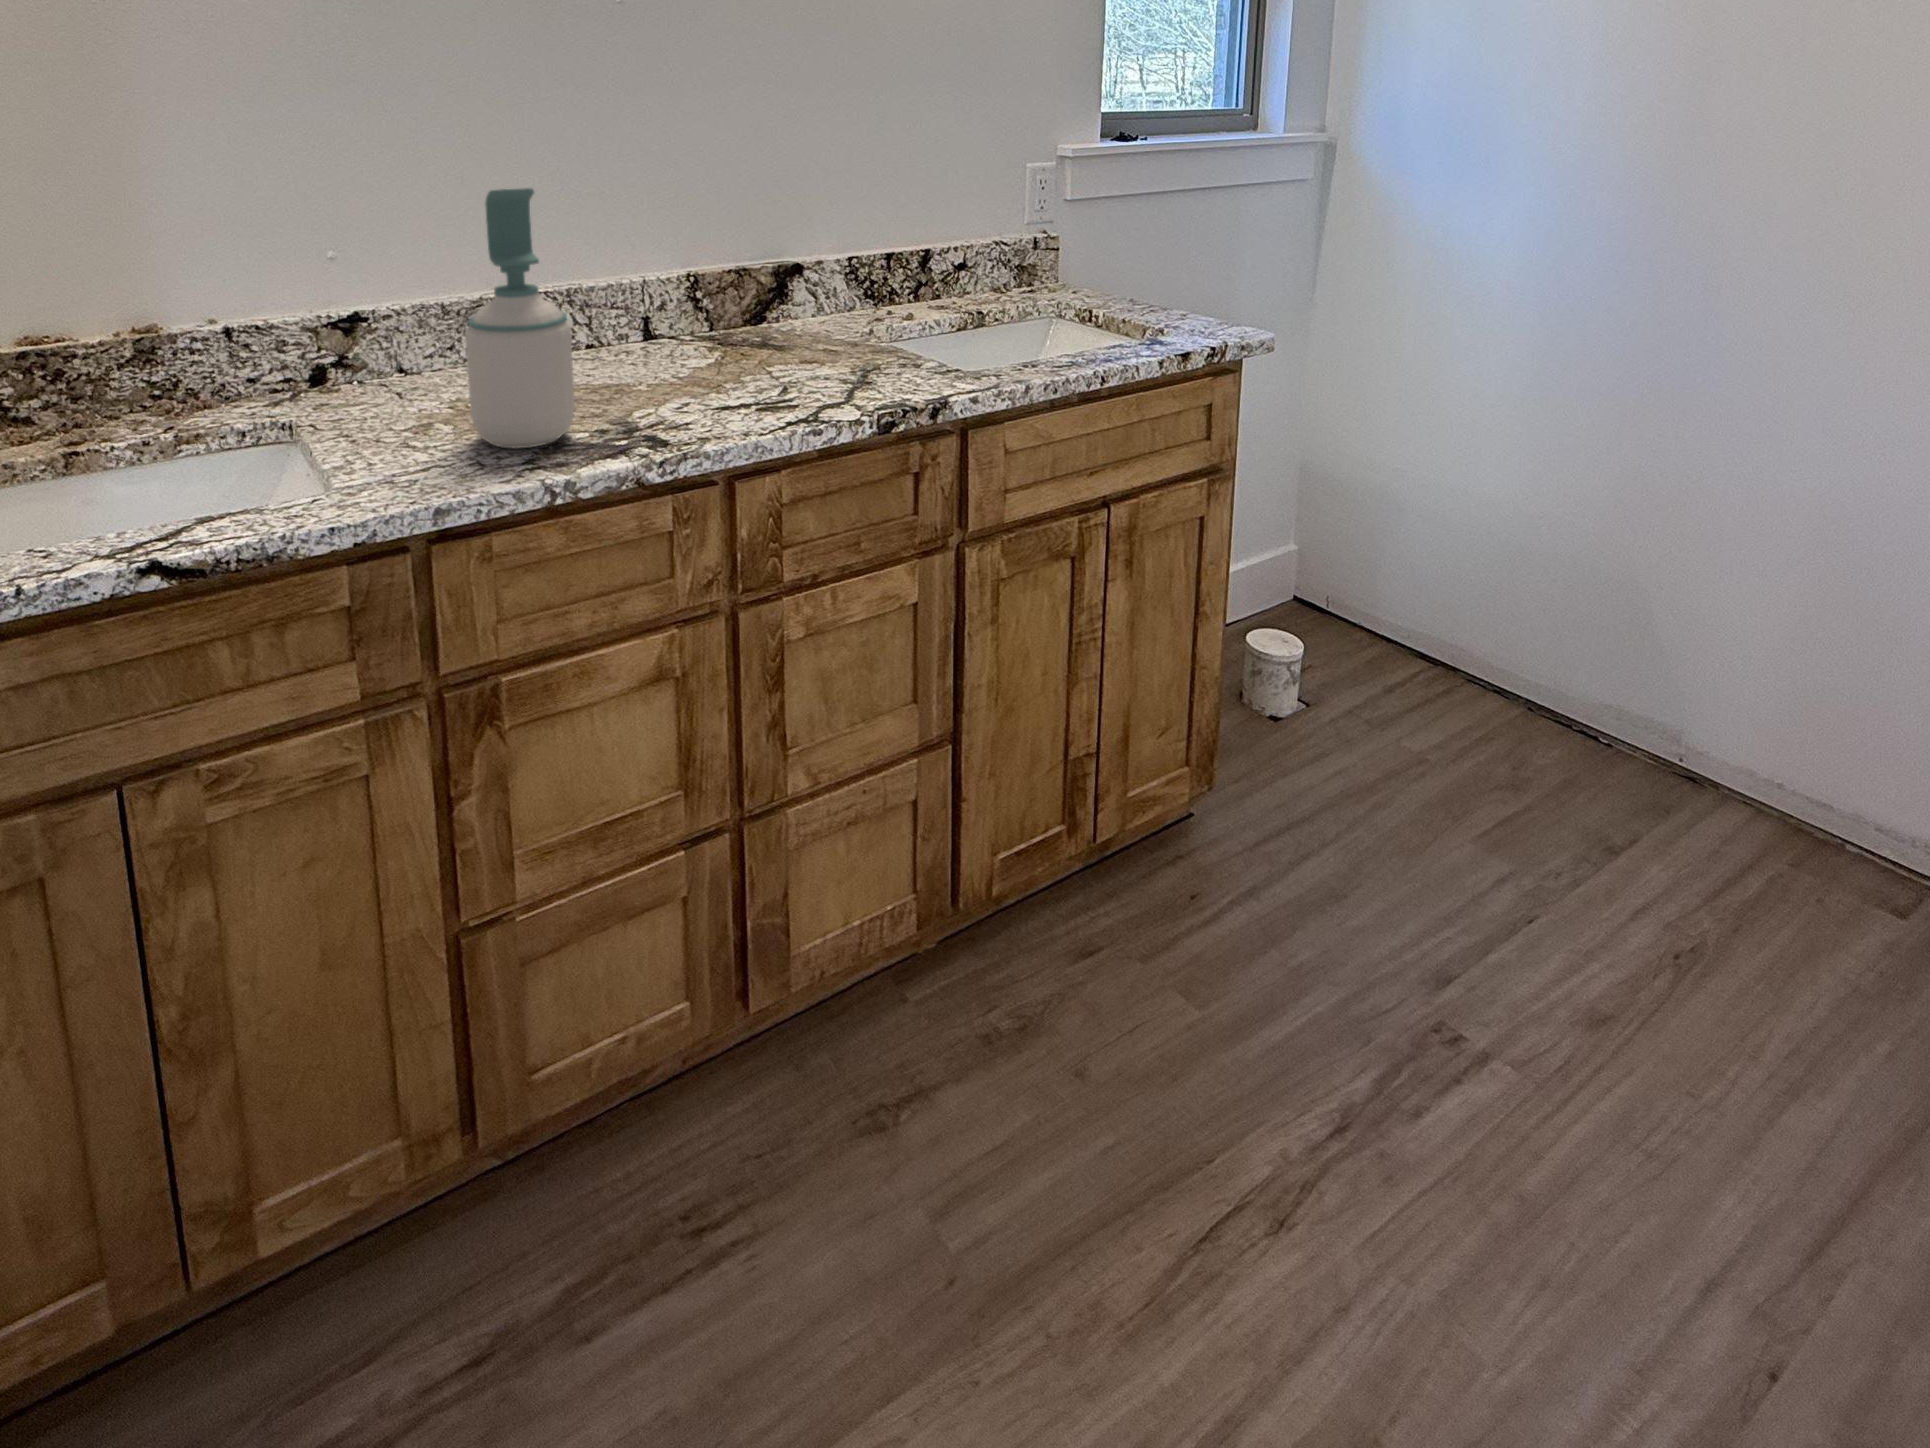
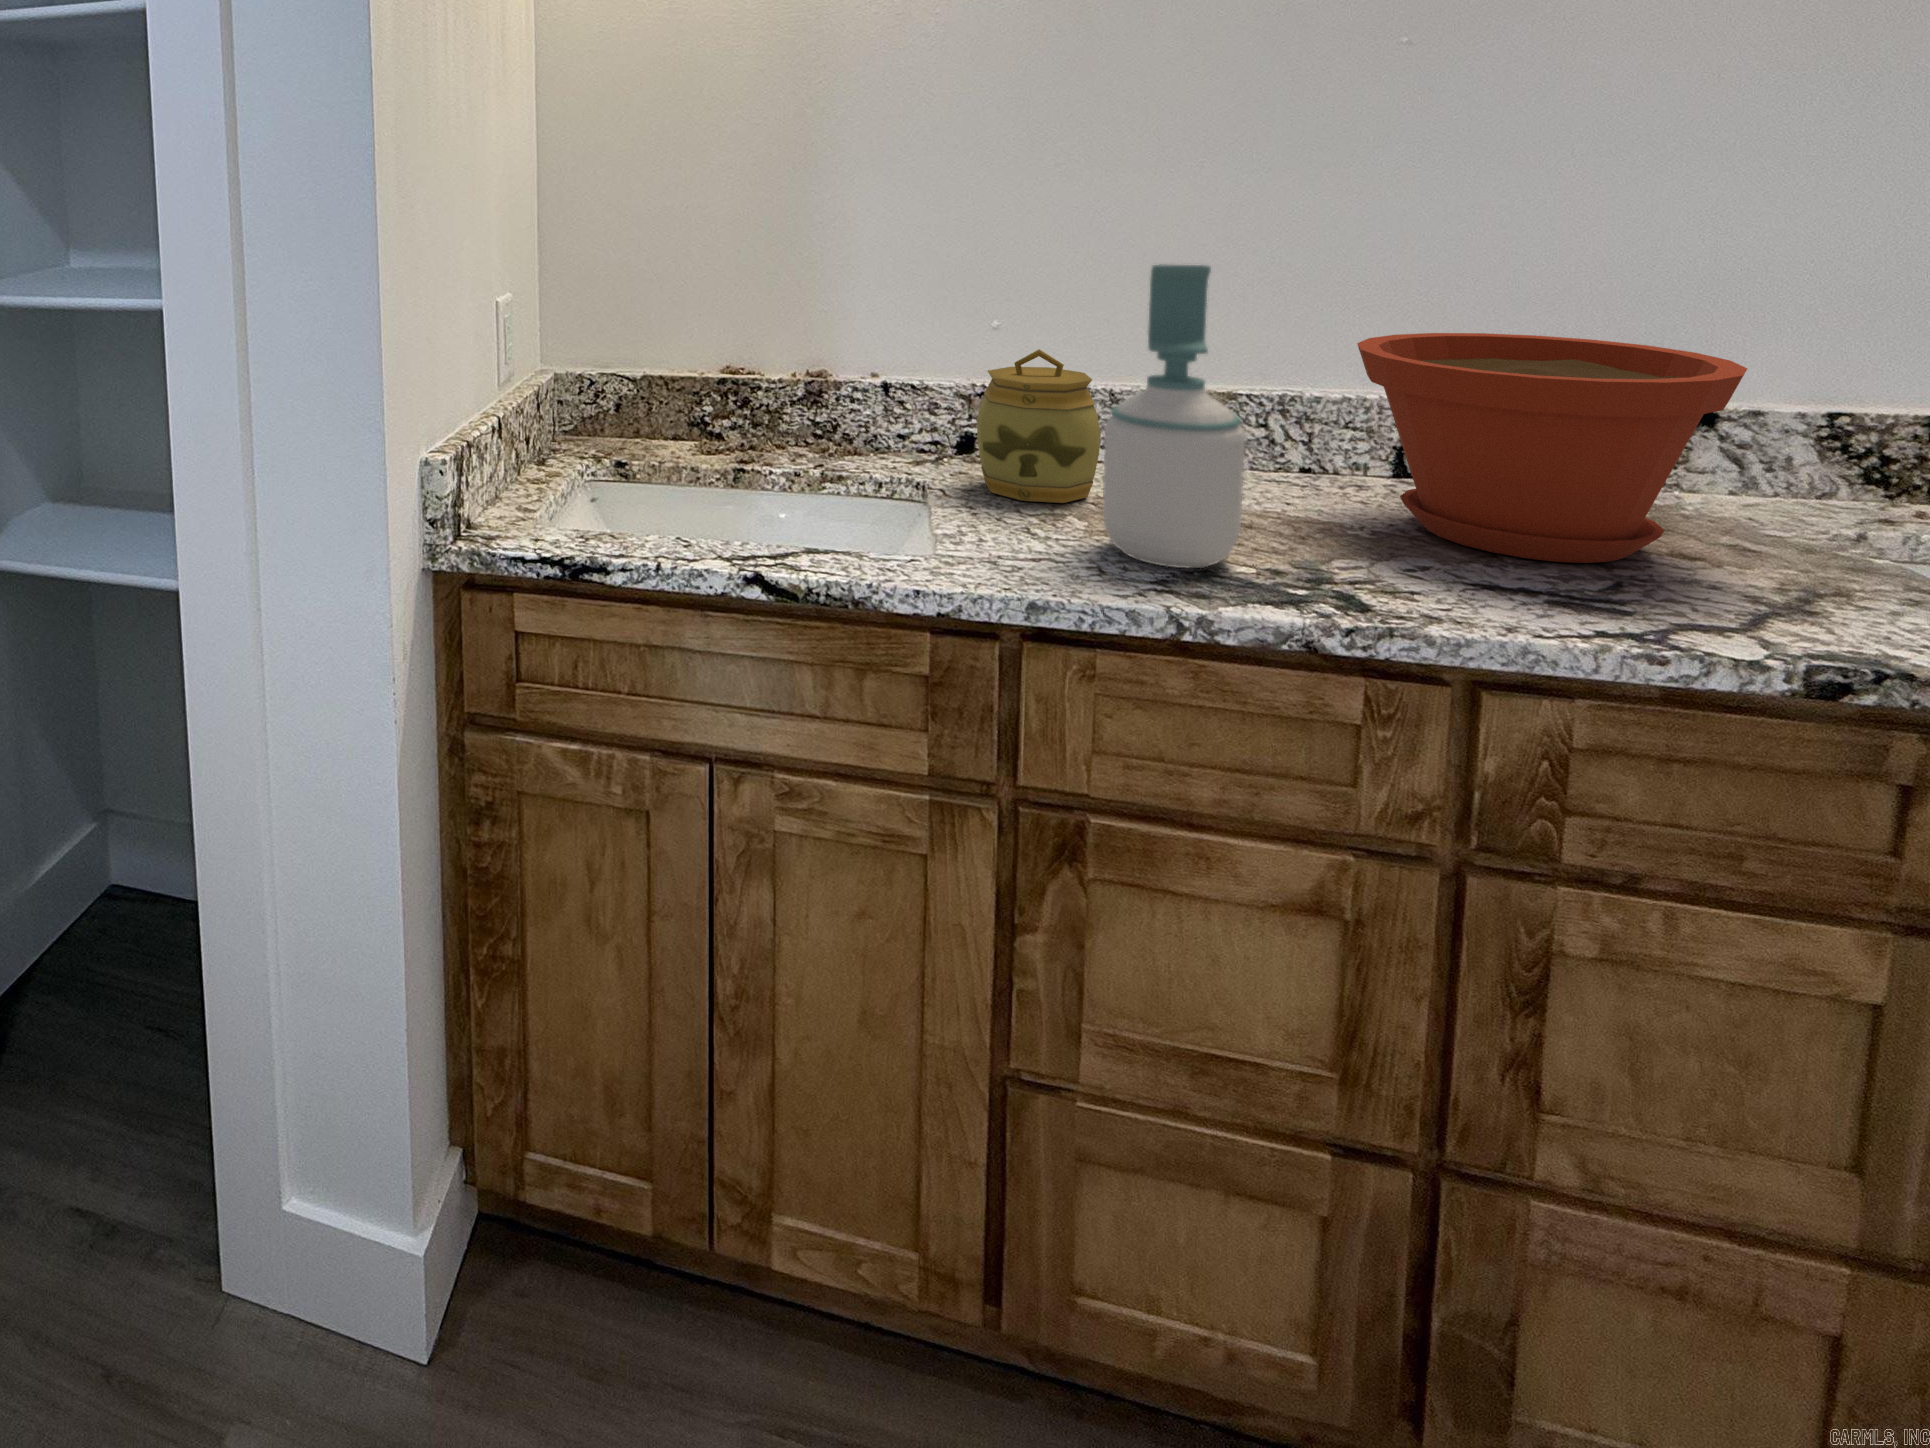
plant pot: none [622,224,827,383] -> present [1357,333,1747,563]
jar: none [333,275,448,419] -> present [977,349,1101,503]

